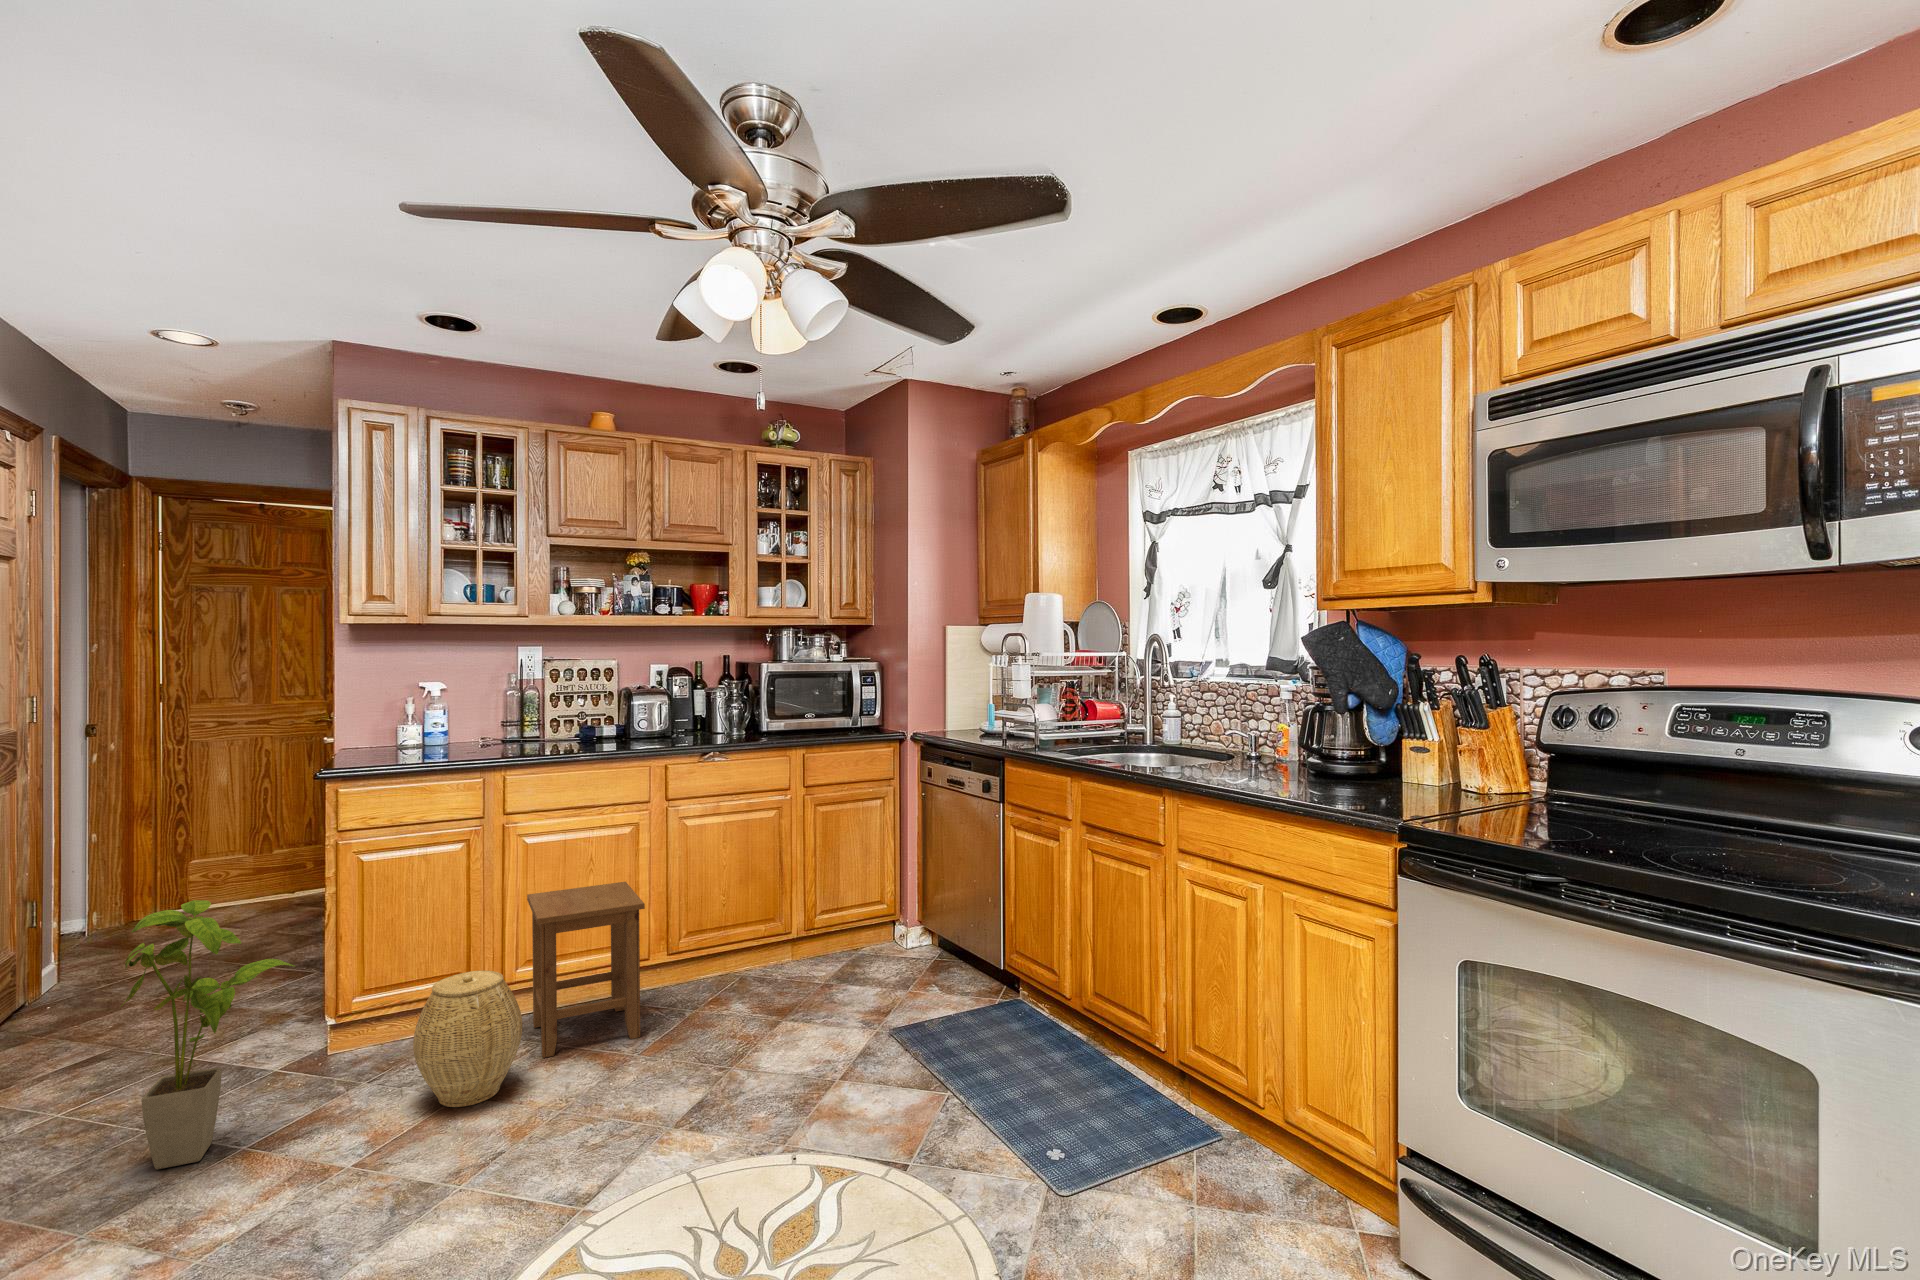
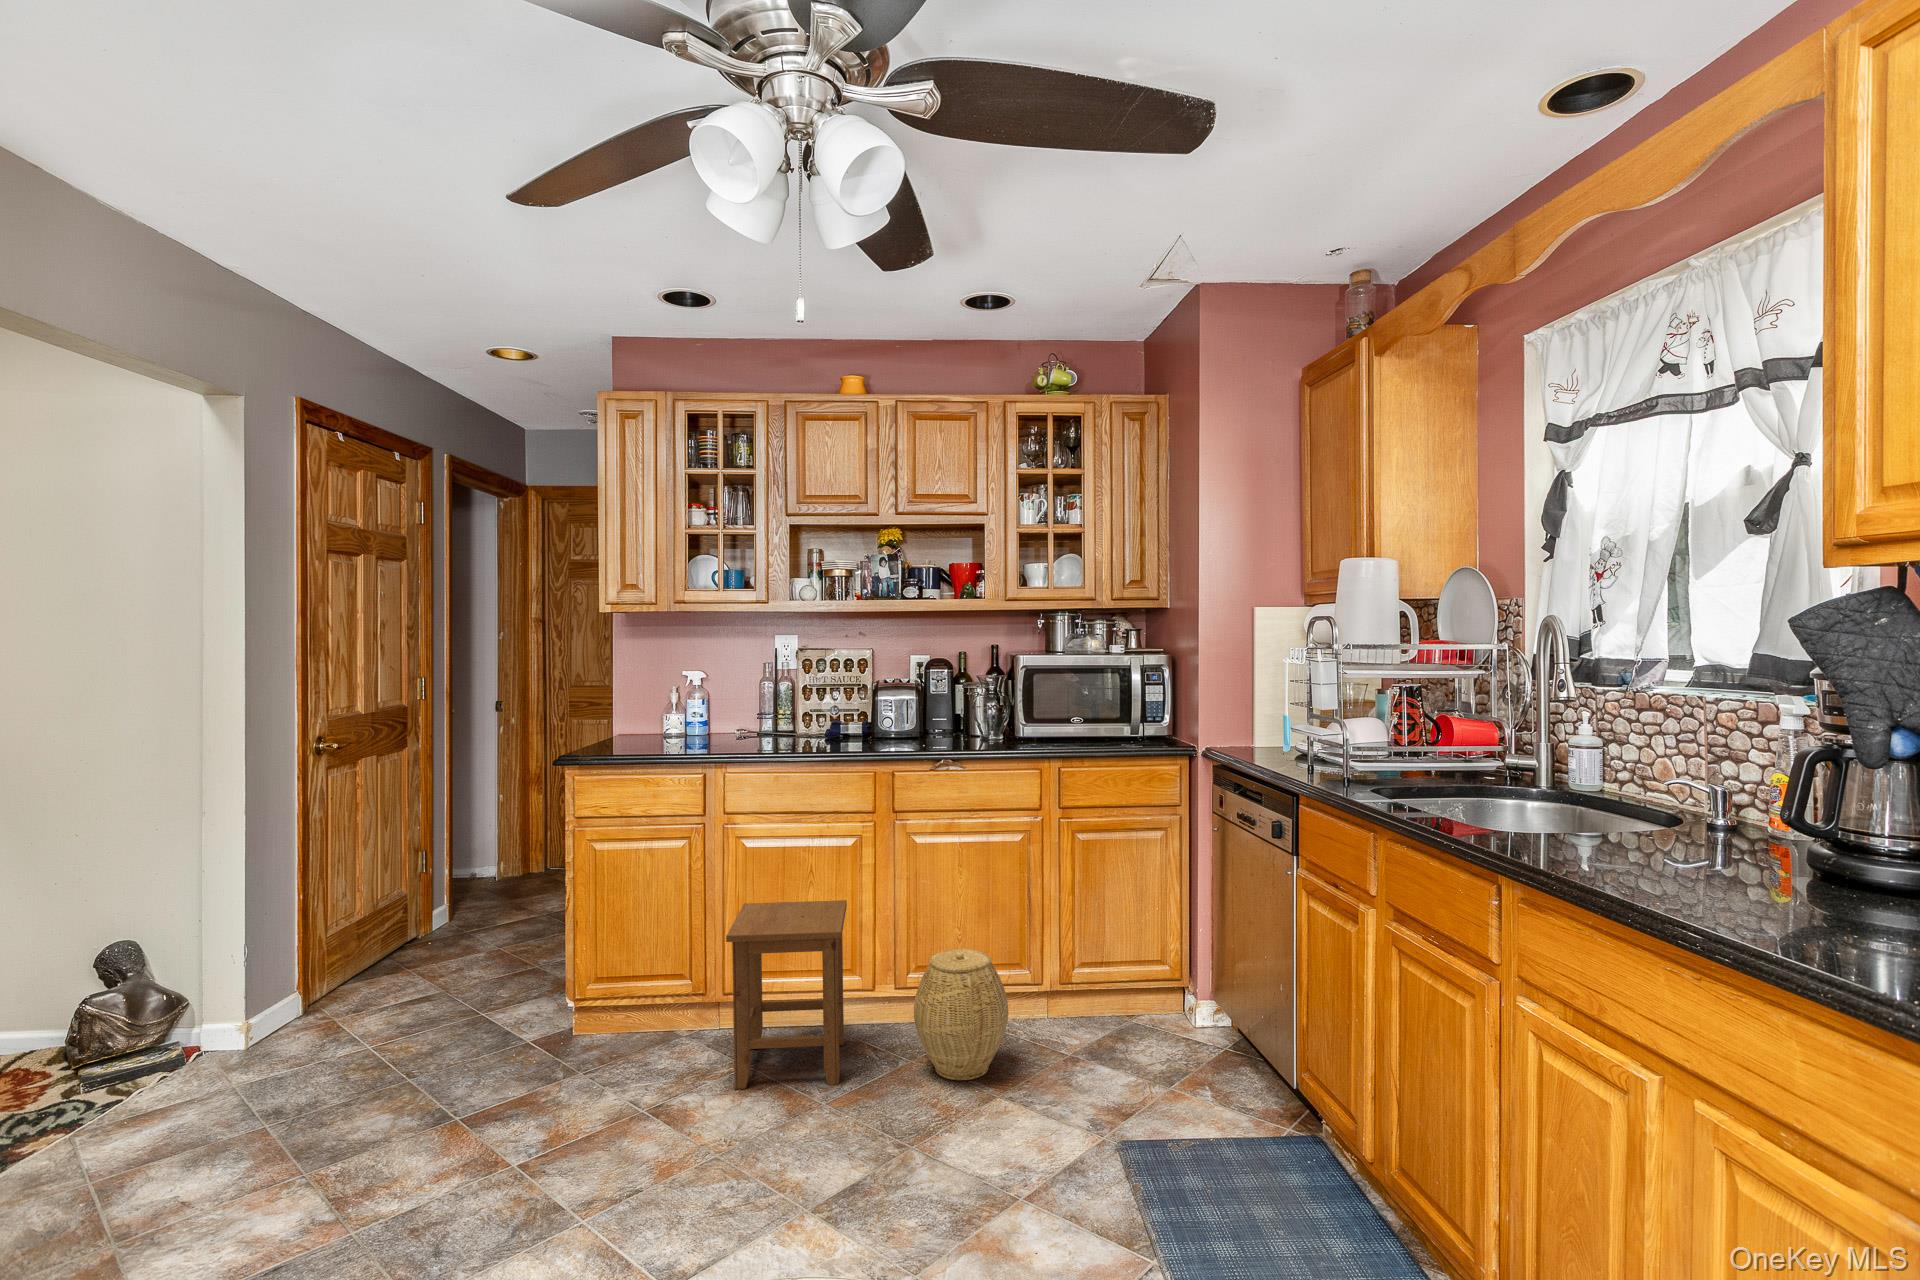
house plant: present [121,900,295,1169] -> none [341,882,495,1136]
woven basket: present [413,971,522,1107] -> present [914,949,1008,1080]

